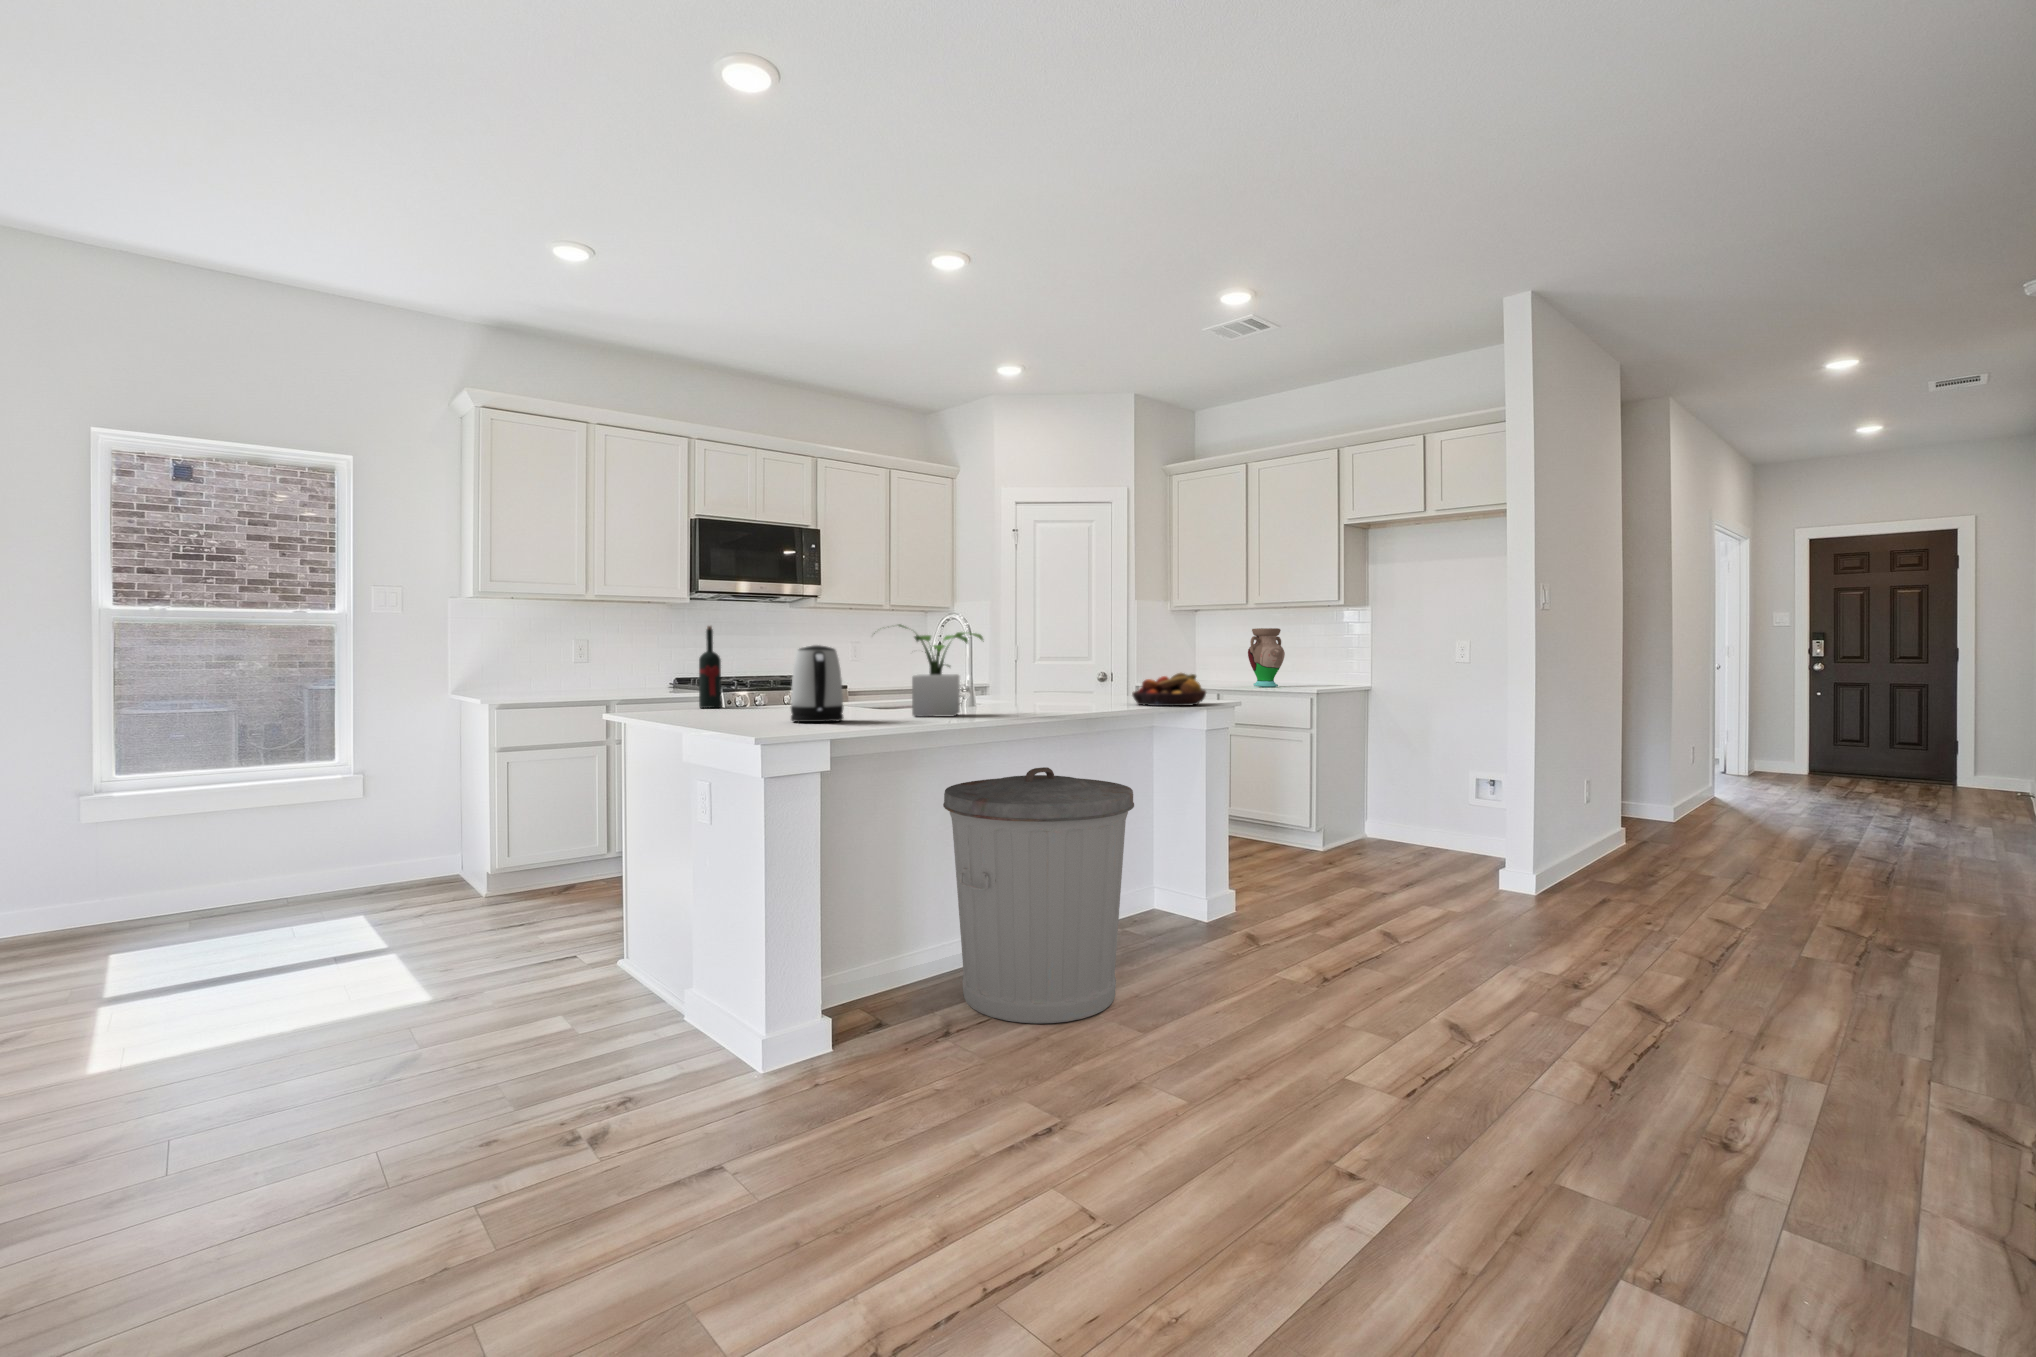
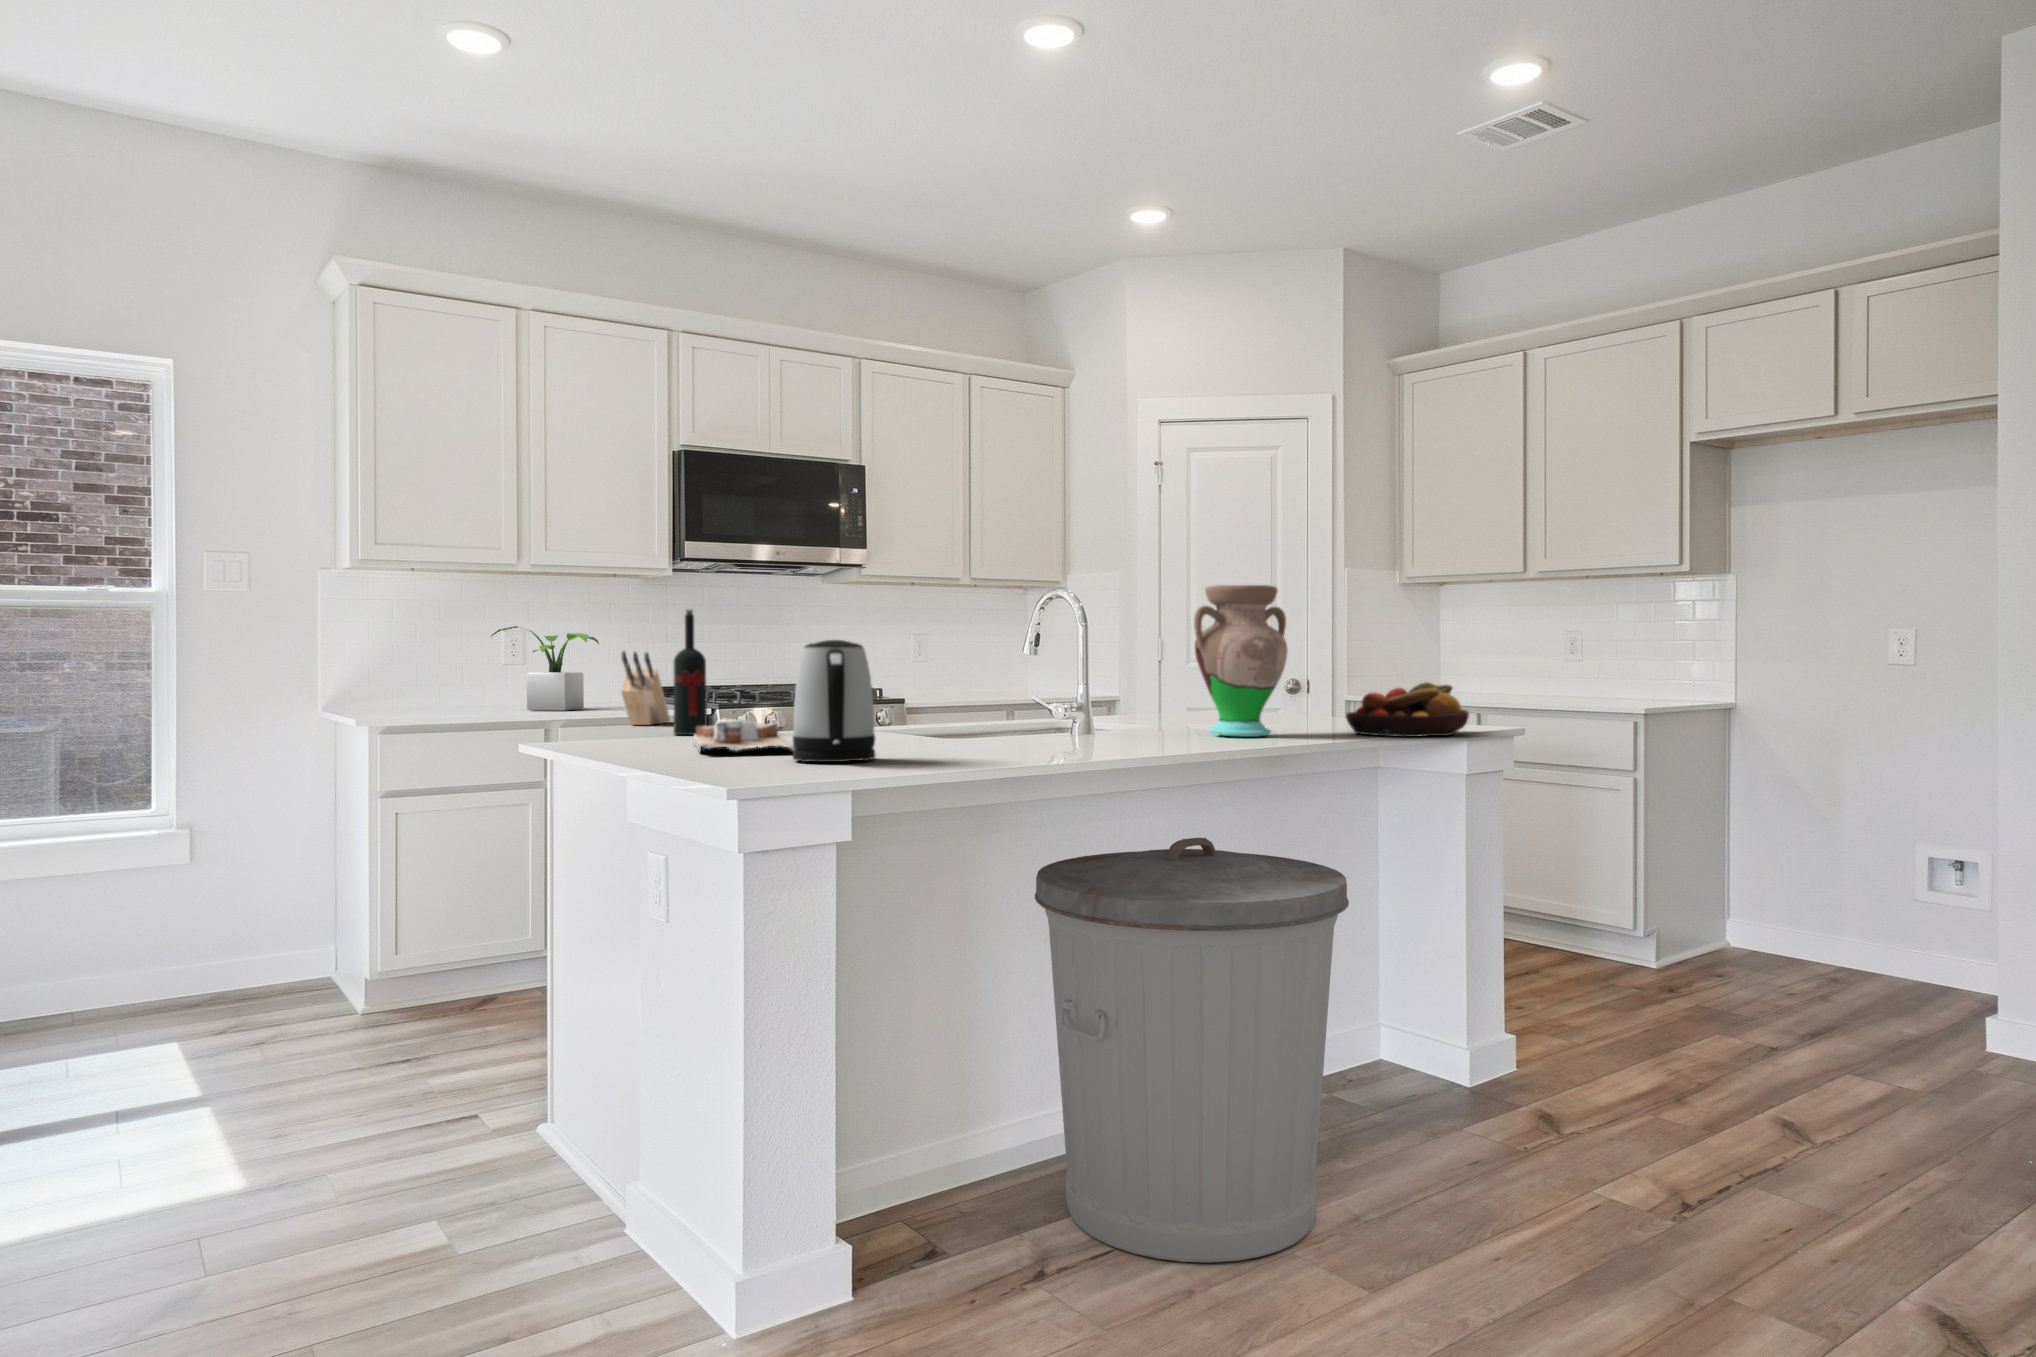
potted plant: present [874,624,983,717] -> present [491,626,599,711]
vase: present [1248,628,1285,687] -> present [1194,585,1288,737]
knife block: none [658,653,690,703] -> present [621,651,670,725]
cutting board: none [717,696,792,718] -> present [694,718,795,753]

